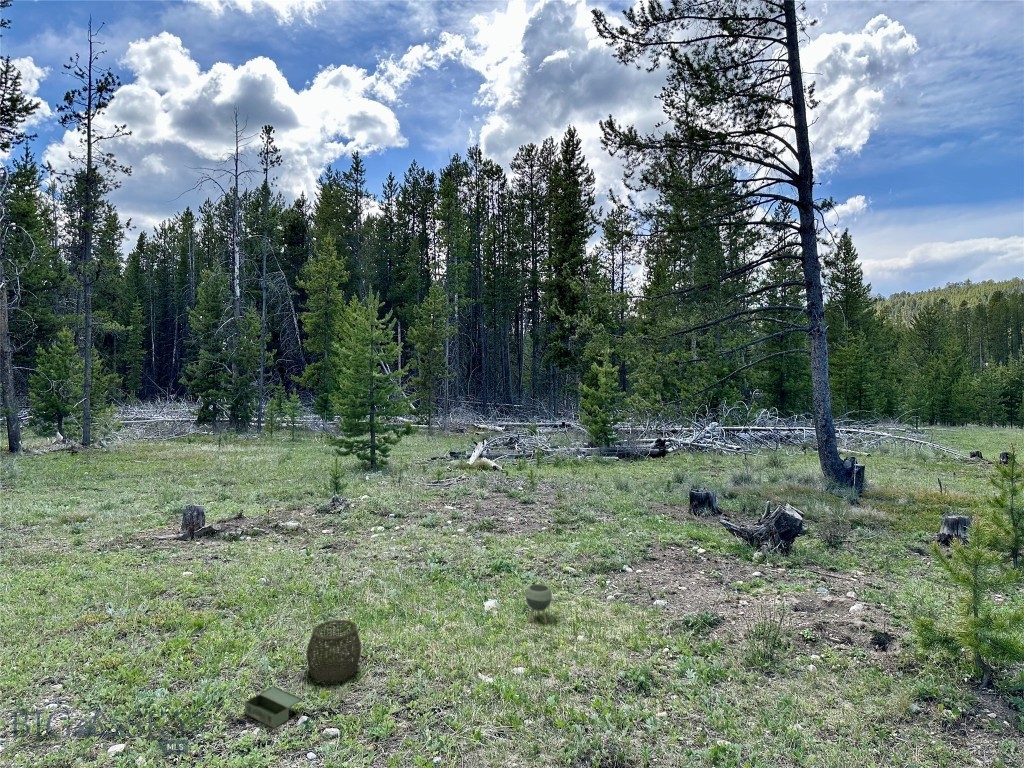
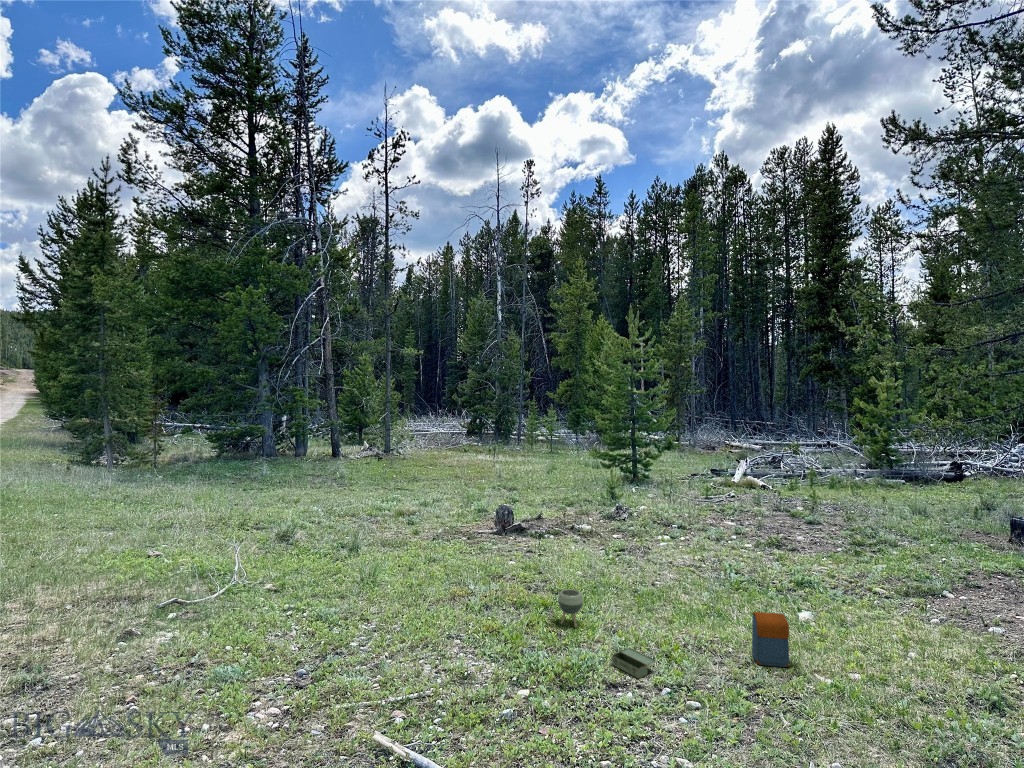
planter: present [525,584,552,624] -> present [558,589,583,627]
backpack: none [426,616,463,678] -> present [752,612,789,667]
woven basket: present [306,620,361,683] -> none [648,604,693,655]

